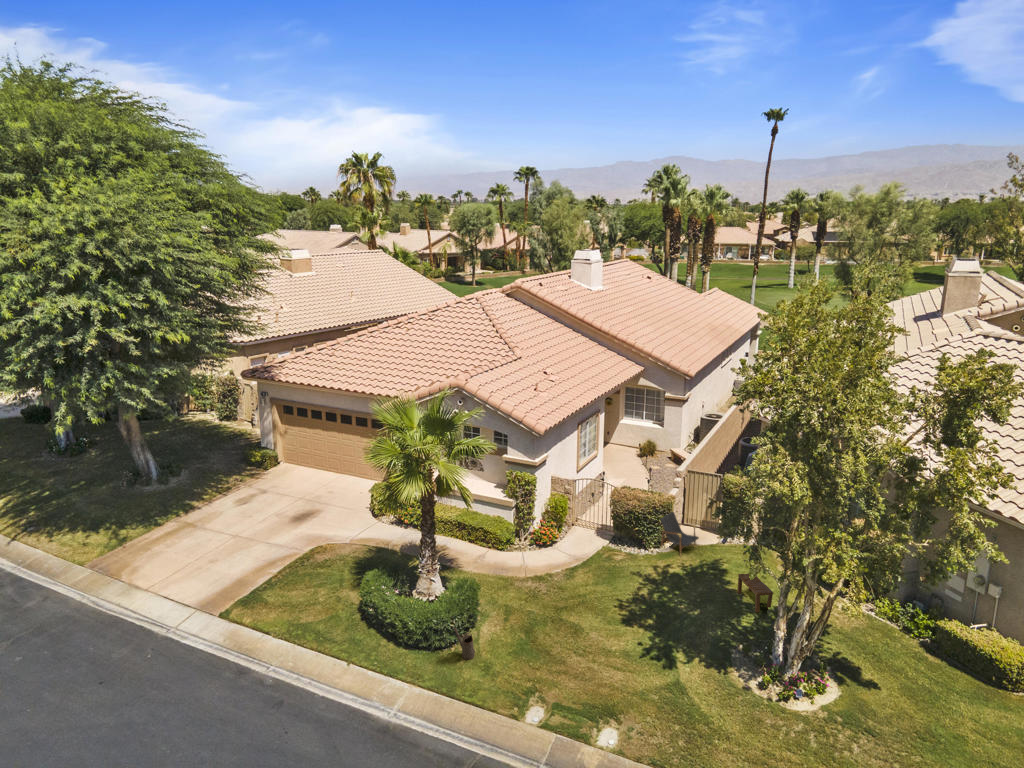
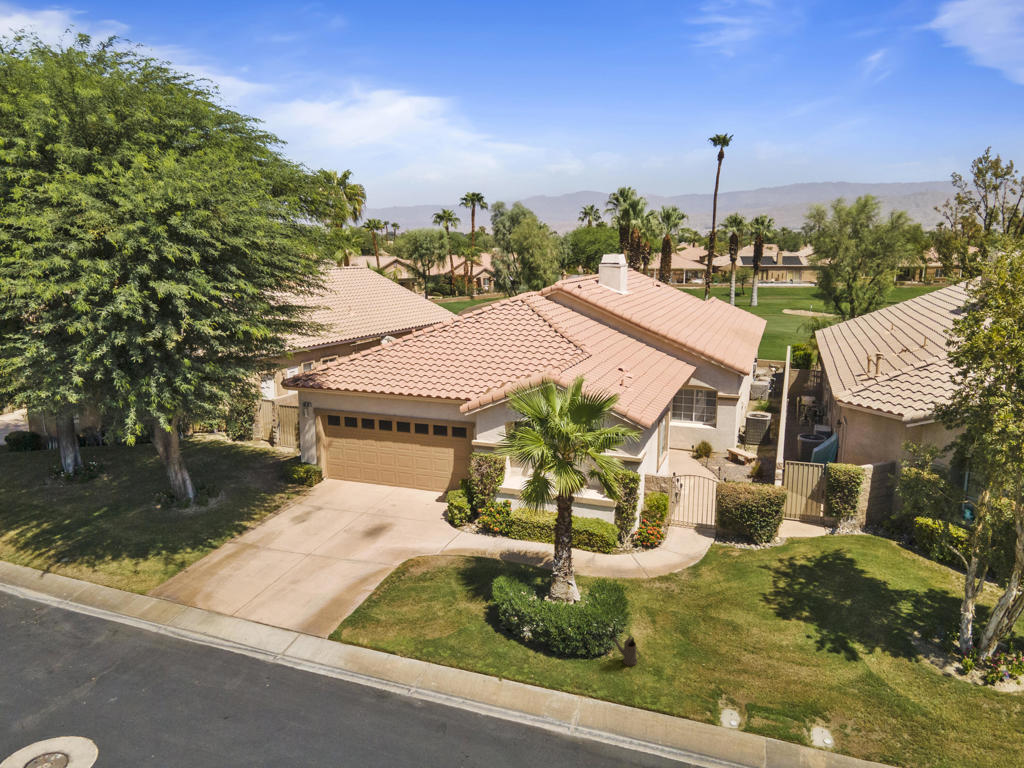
lounge chair: present [661,512,699,557] -> none [776,504,817,550]
bench: present [737,574,773,612] -> none [879,560,926,599]

